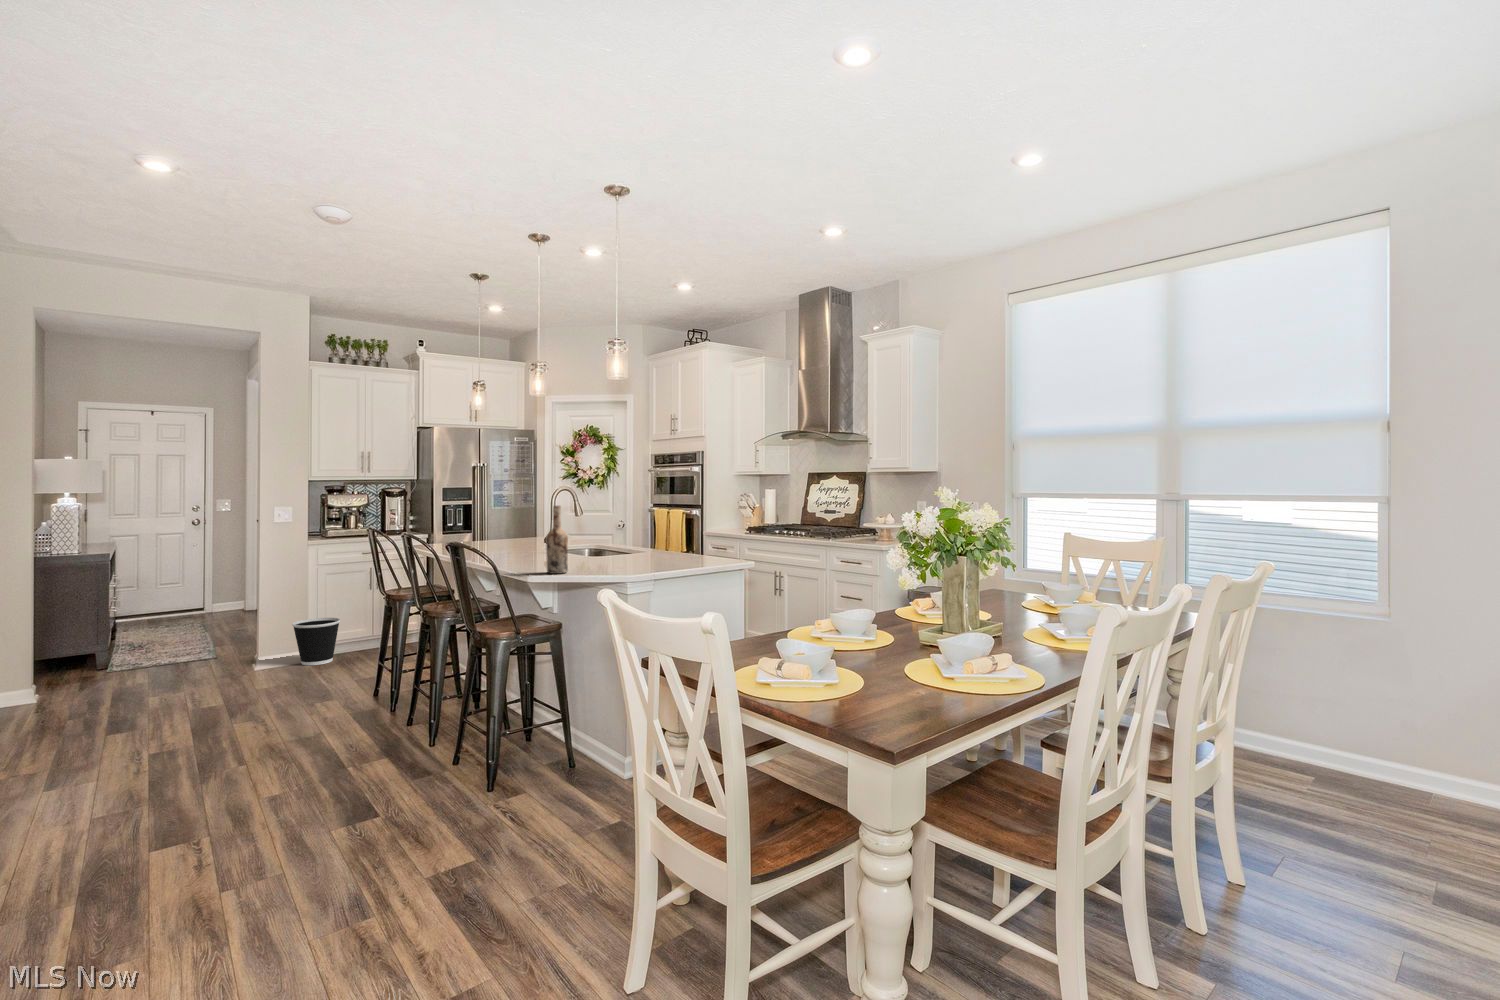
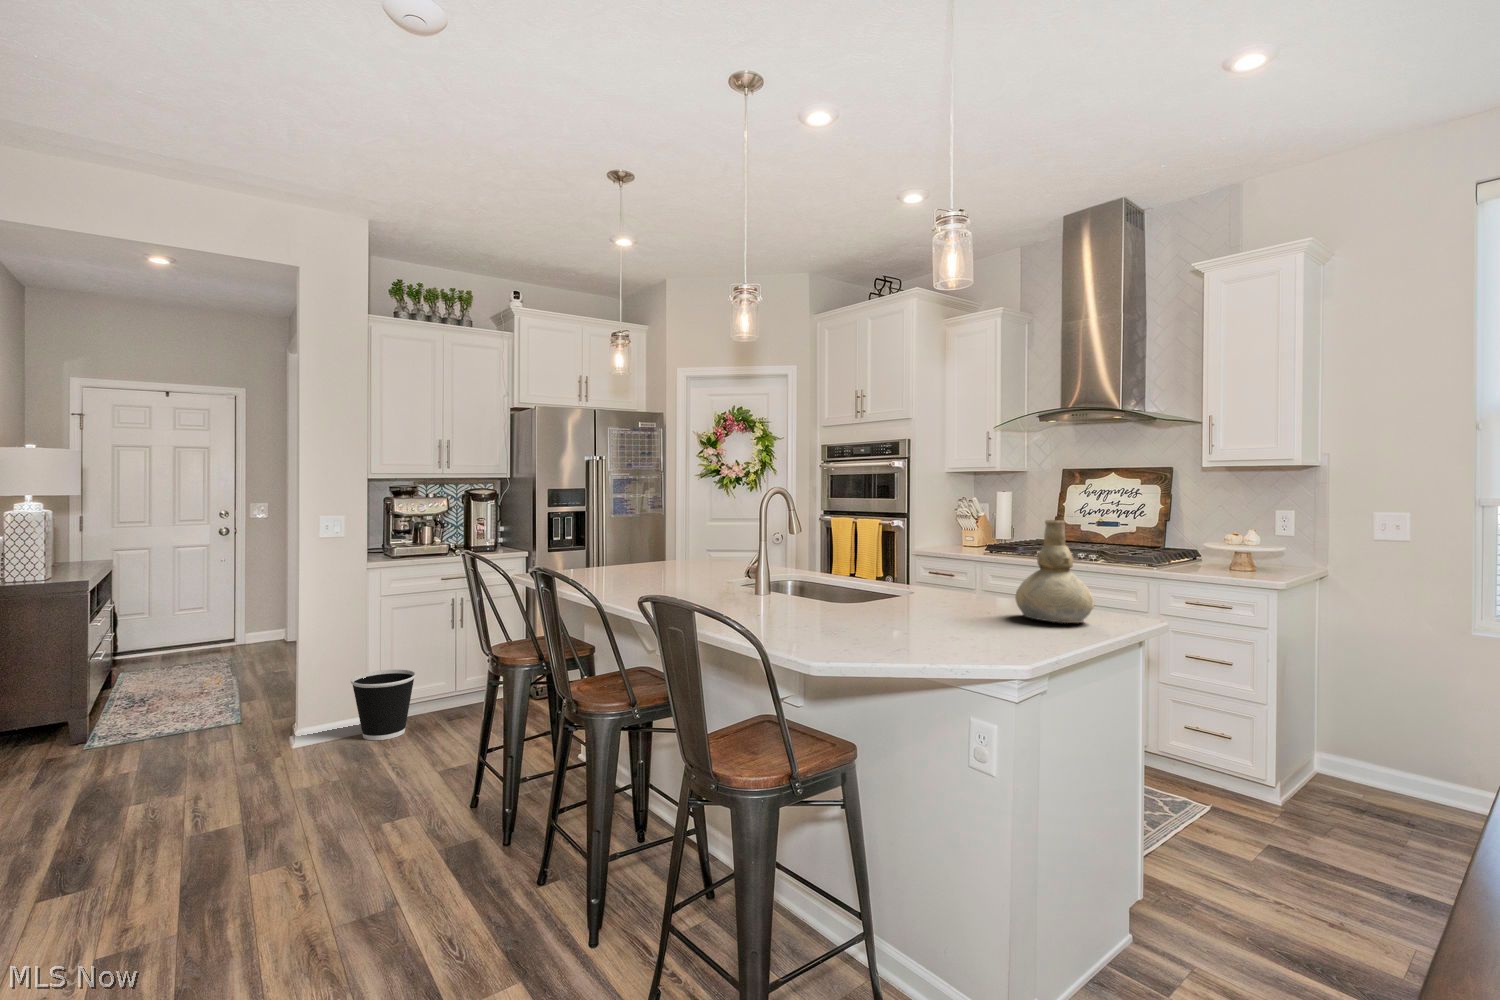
wine bottle: present [546,506,568,574] -> none [865,522,906,654]
vase: none [671,506,713,564] -> present [1015,520,1094,623]

